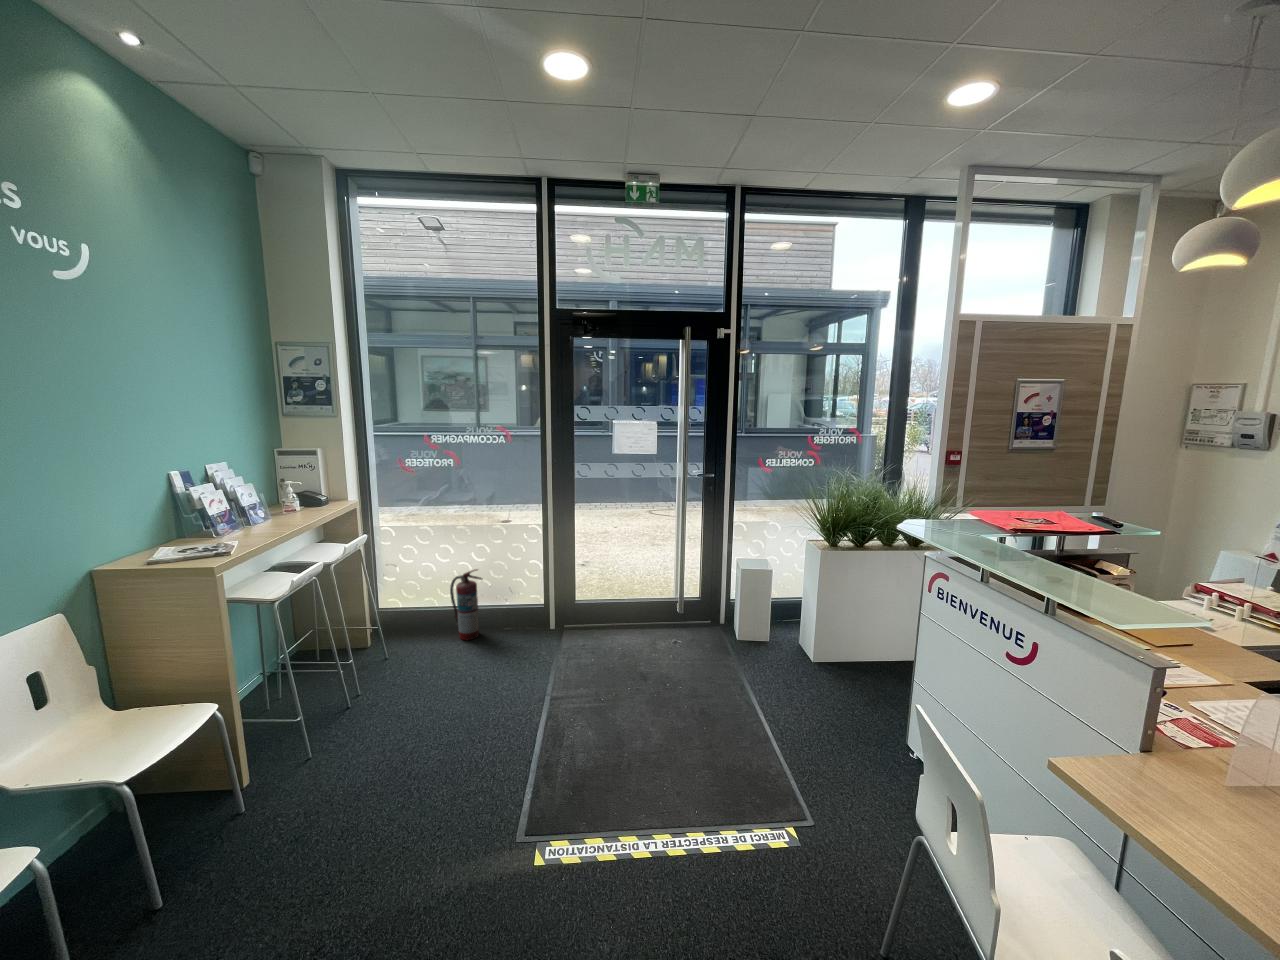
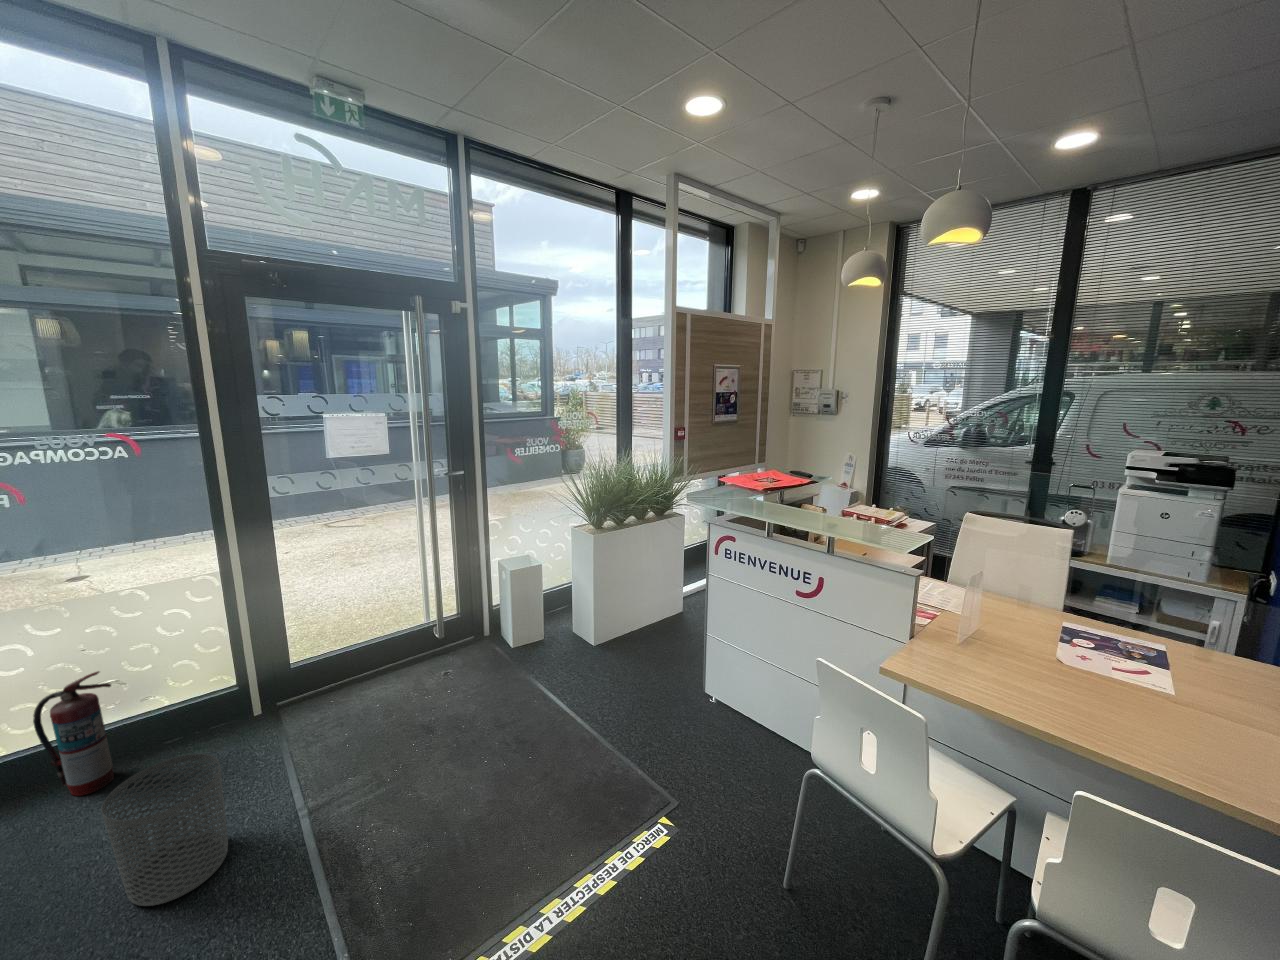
waste bin: none [452,629,508,712] -> present [101,754,228,906]

